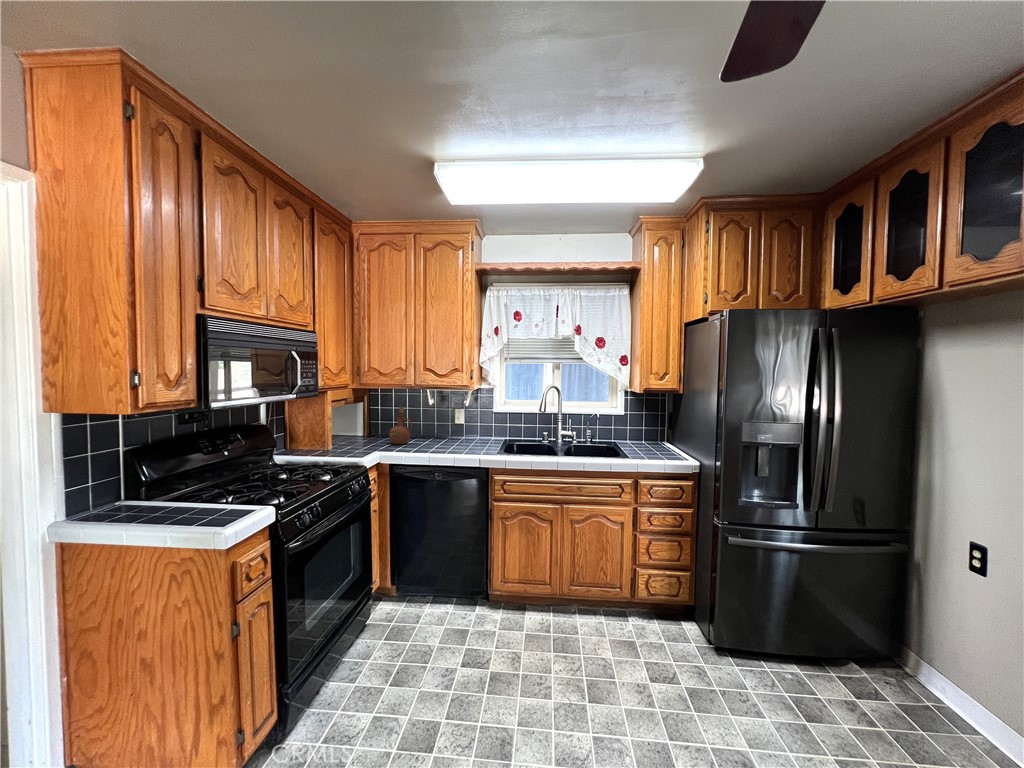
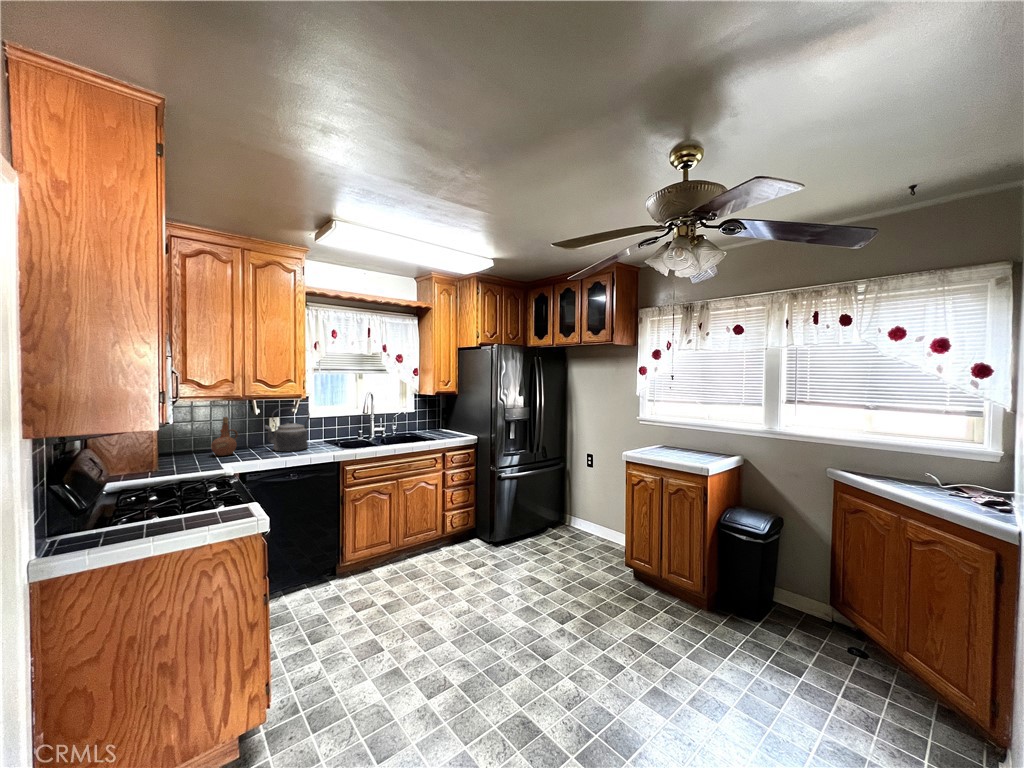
kettle: none [433,400,476,448] -> present [265,407,310,452]

